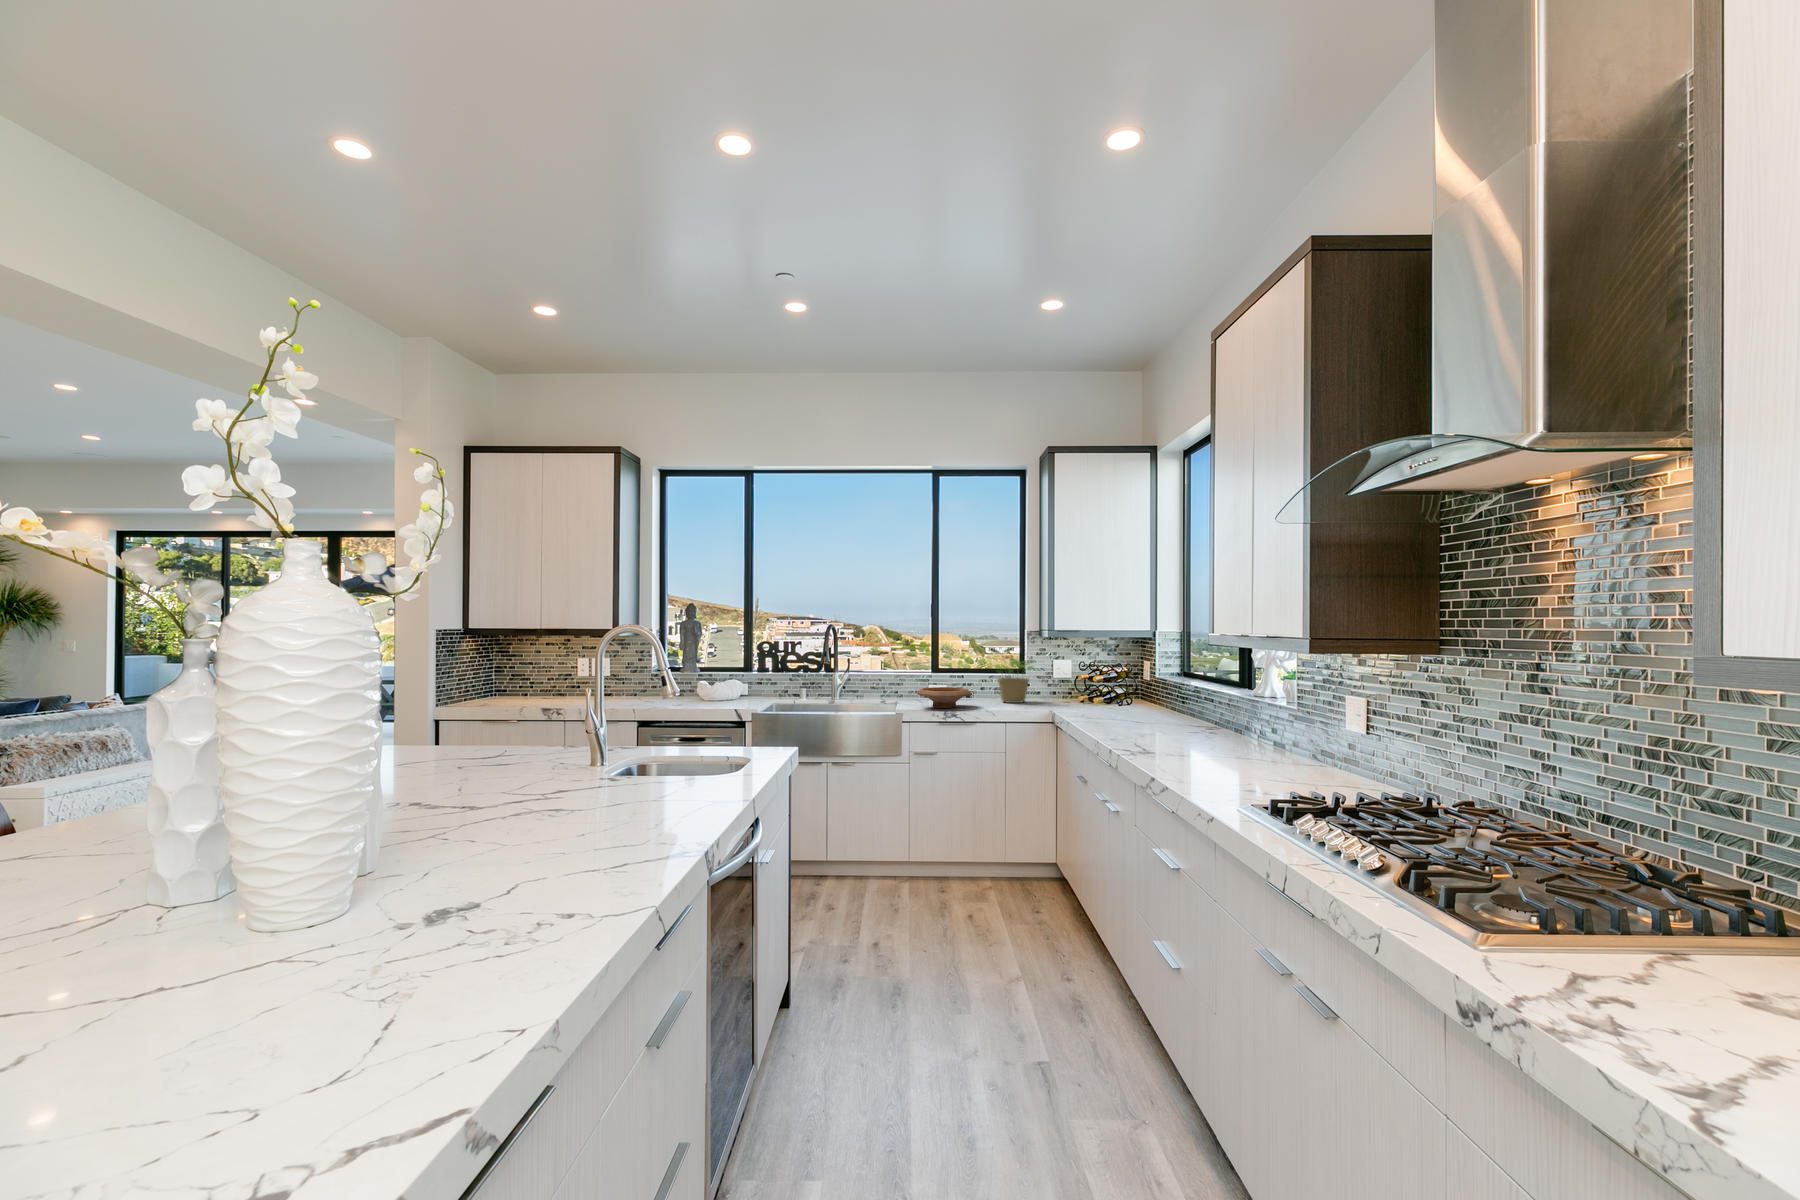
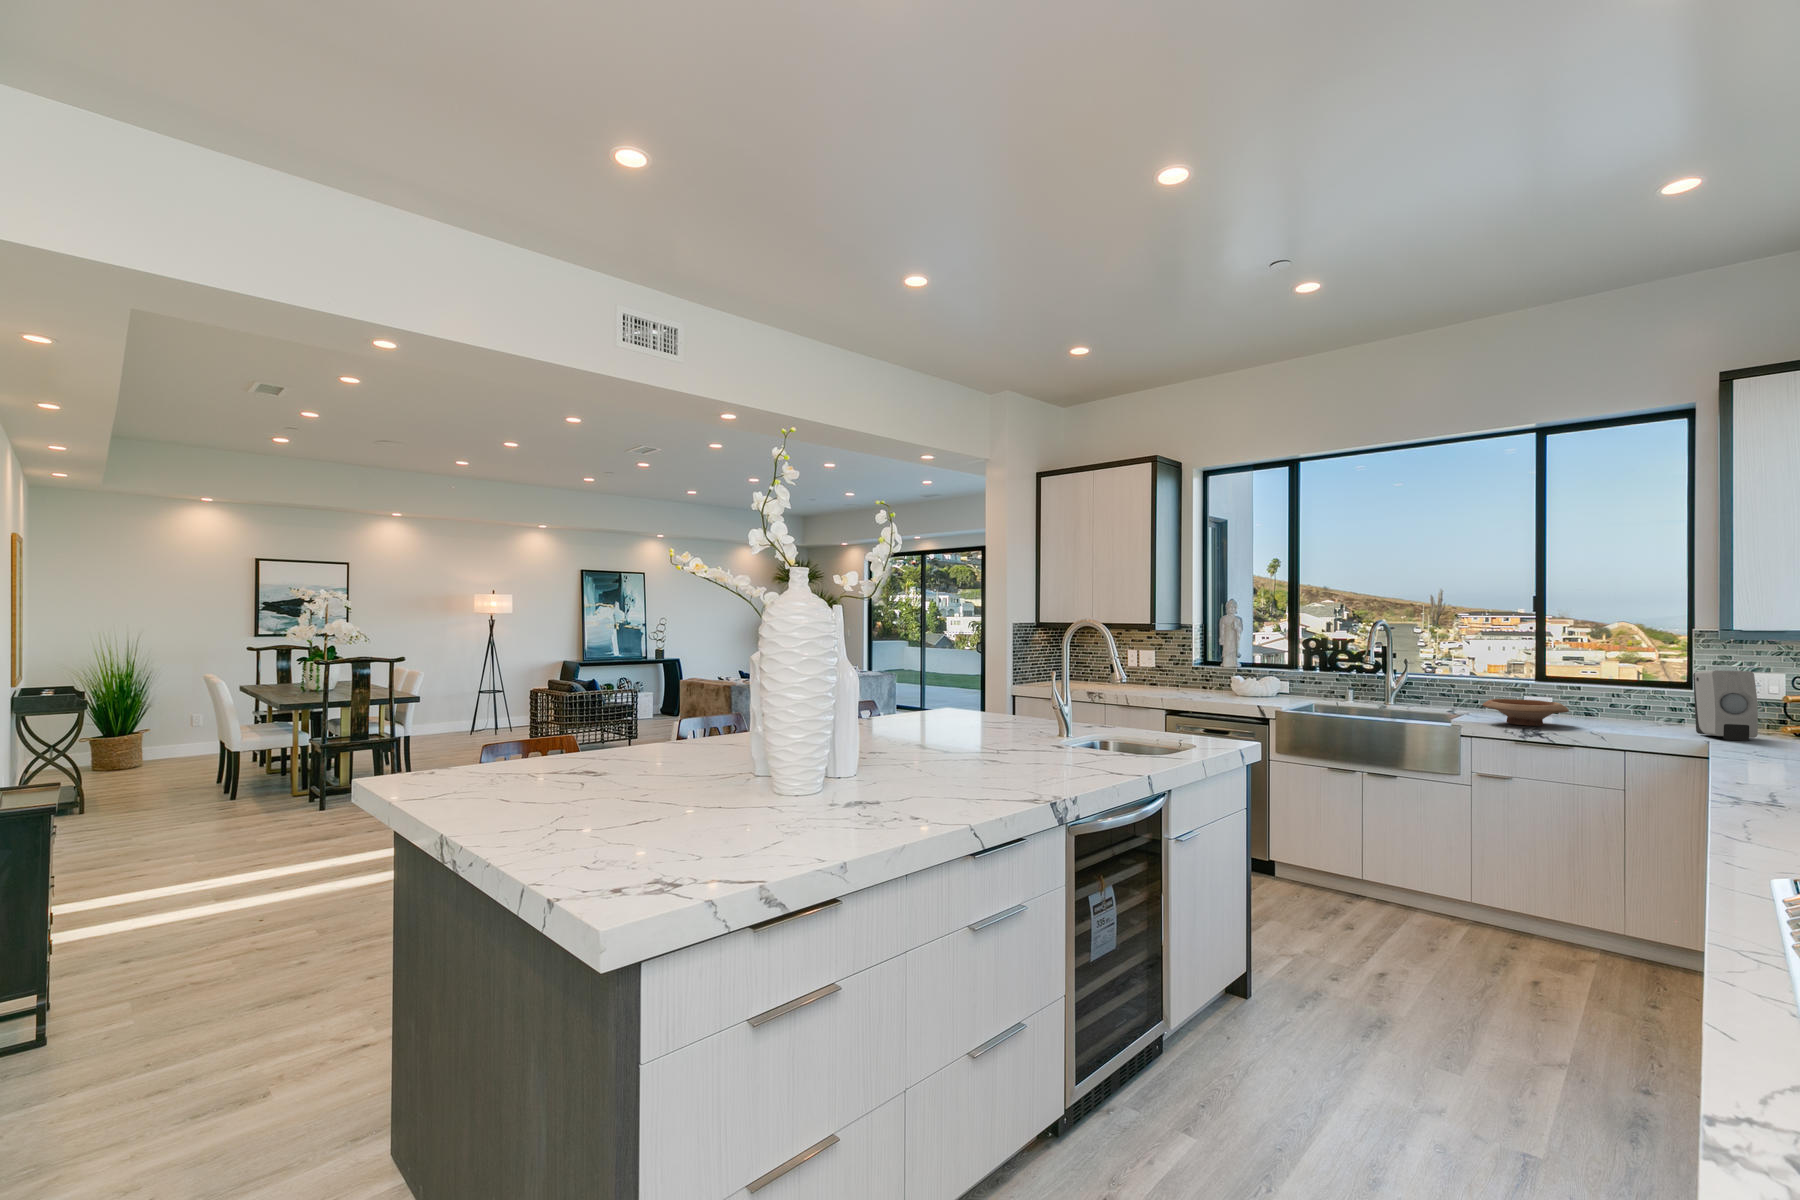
potted plant: present [990,648,1033,703] -> none [1601,653,1686,729]
soap dispenser: none [1043,658,1080,707] -> present [1693,670,1758,741]

